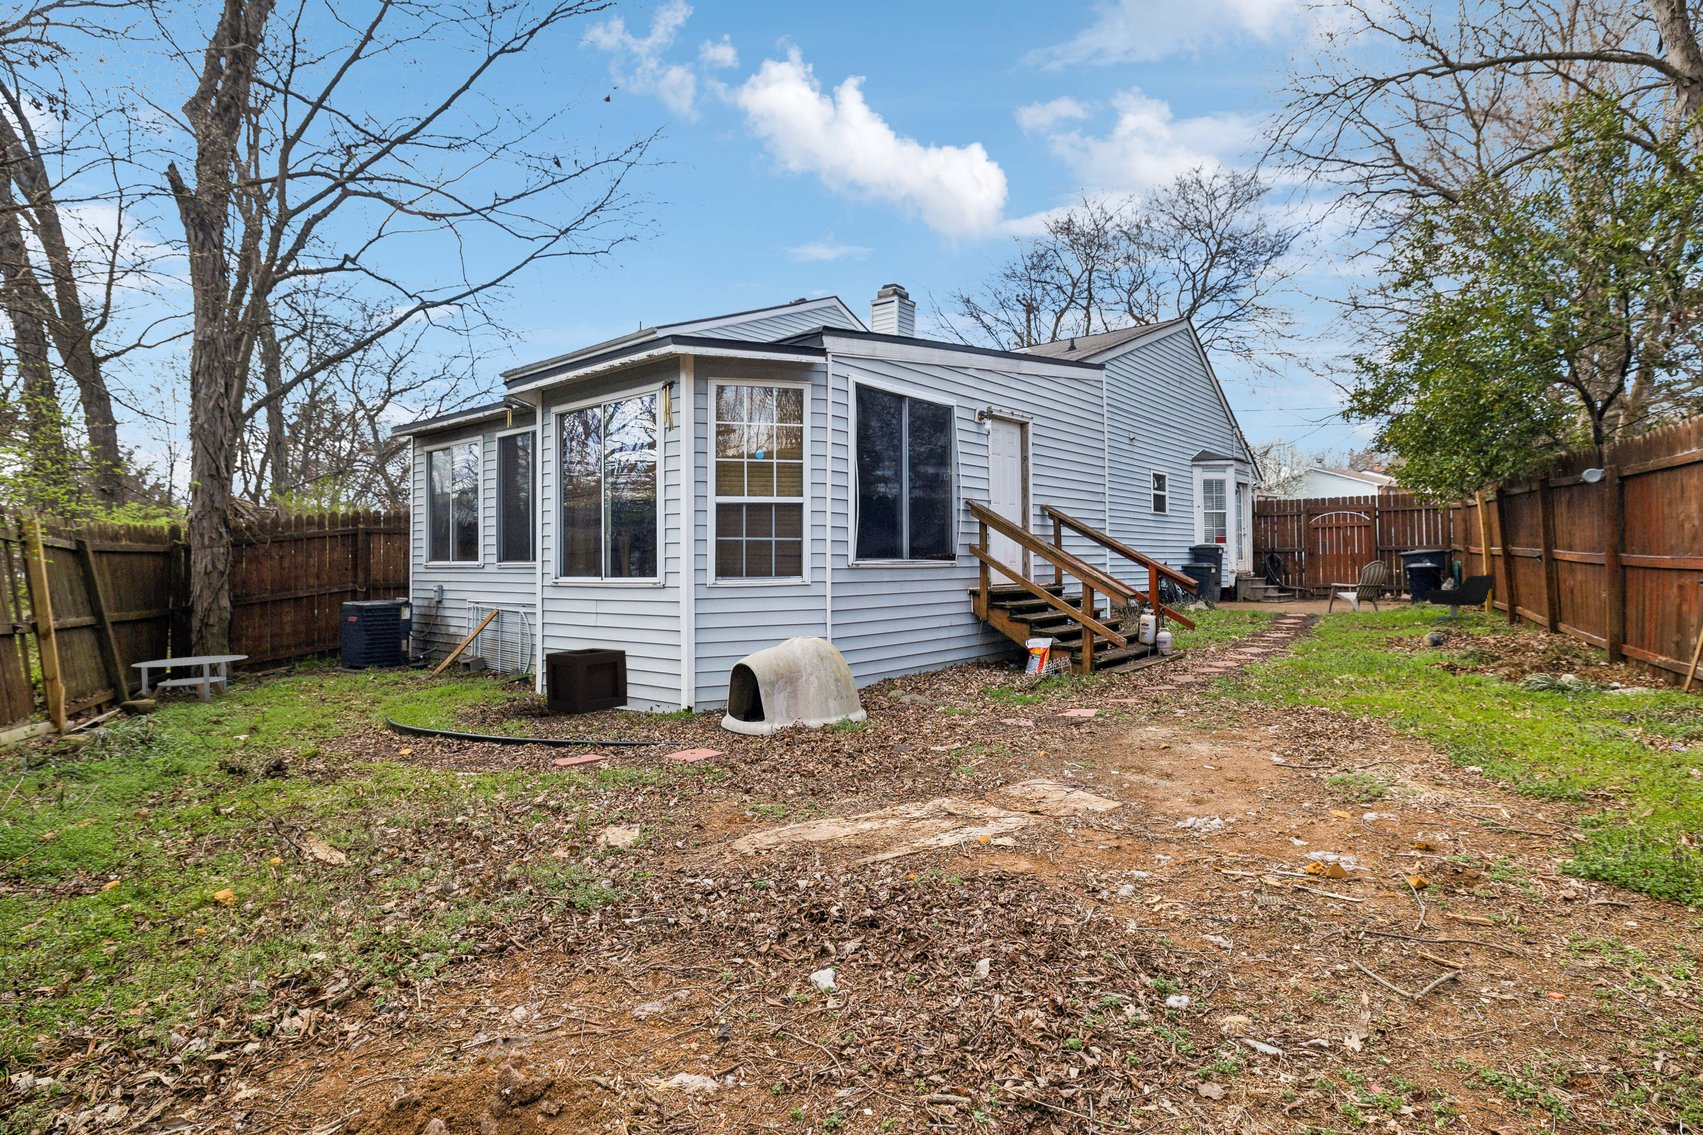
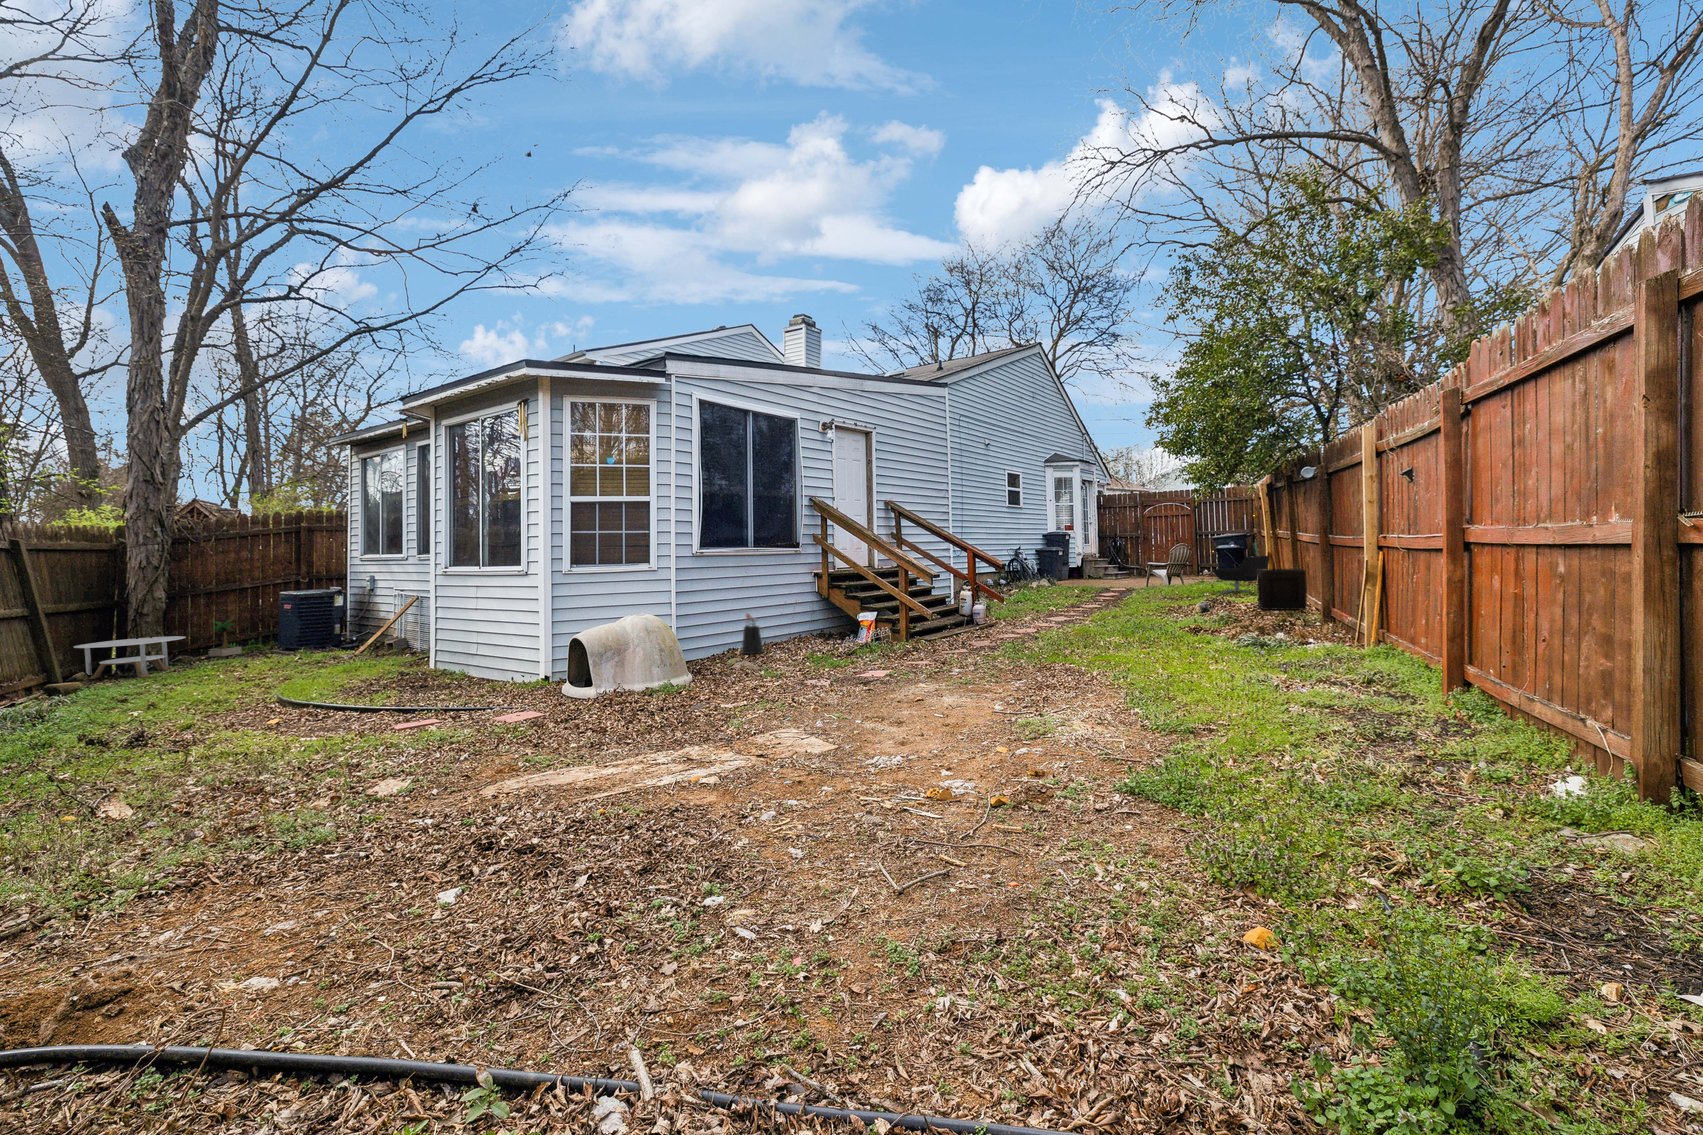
potted plant: none [260,636,296,679] -> present [208,619,241,656]
watering can: none [900,636,927,685] -> present [742,613,764,654]
wooden crate: present [546,648,627,714] -> present [1257,568,1307,610]

